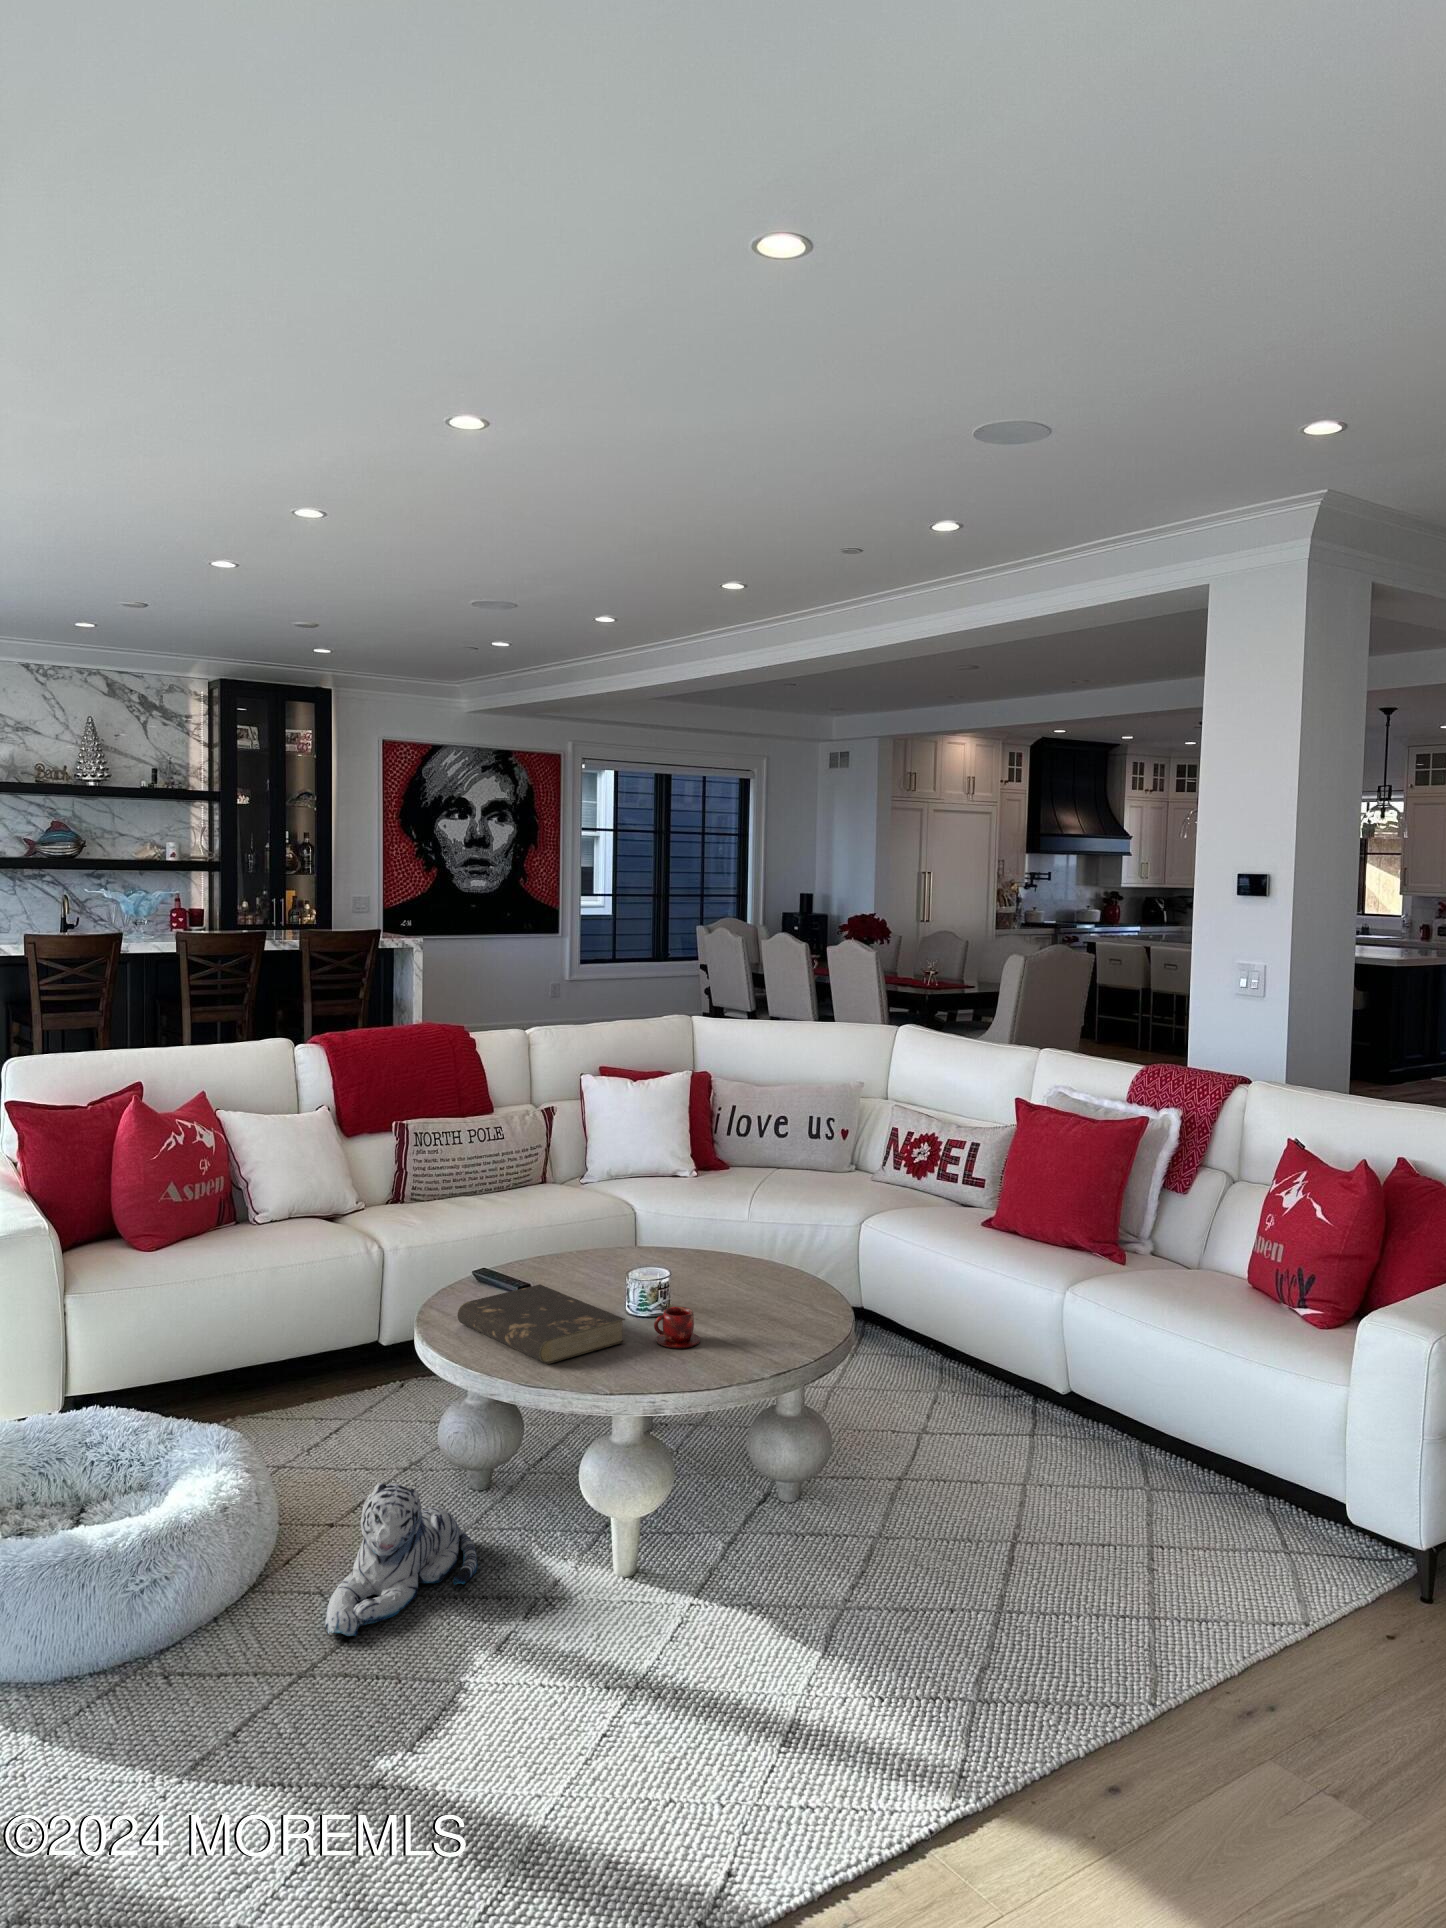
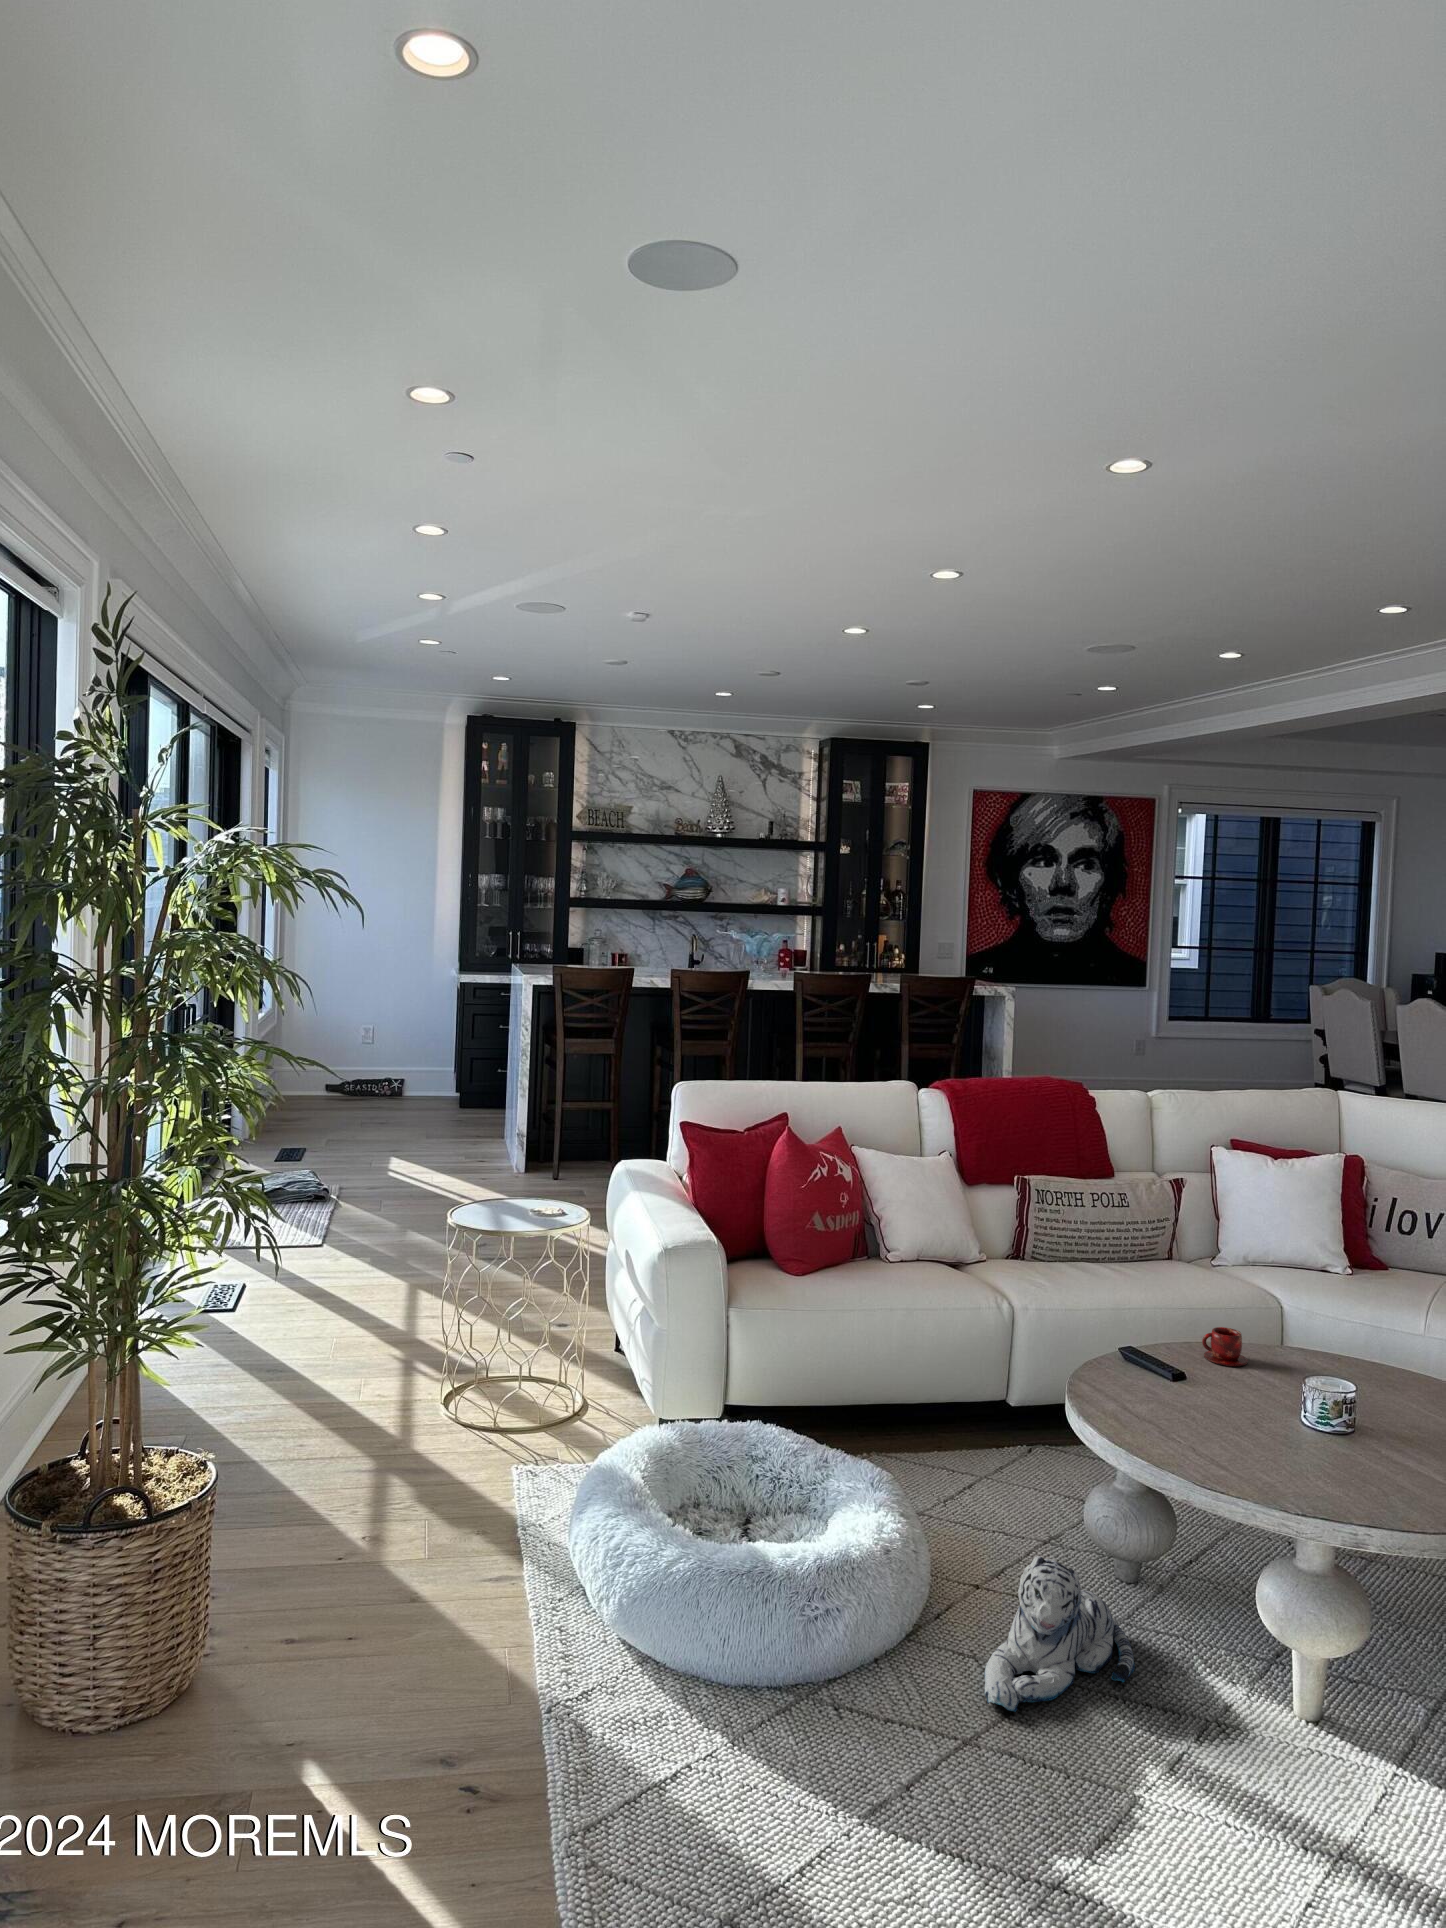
book: present [457,1285,625,1364] -> none [1111,1371,1306,1463]
teacup: present [654,1307,700,1349] -> present [1202,1327,1248,1366]

